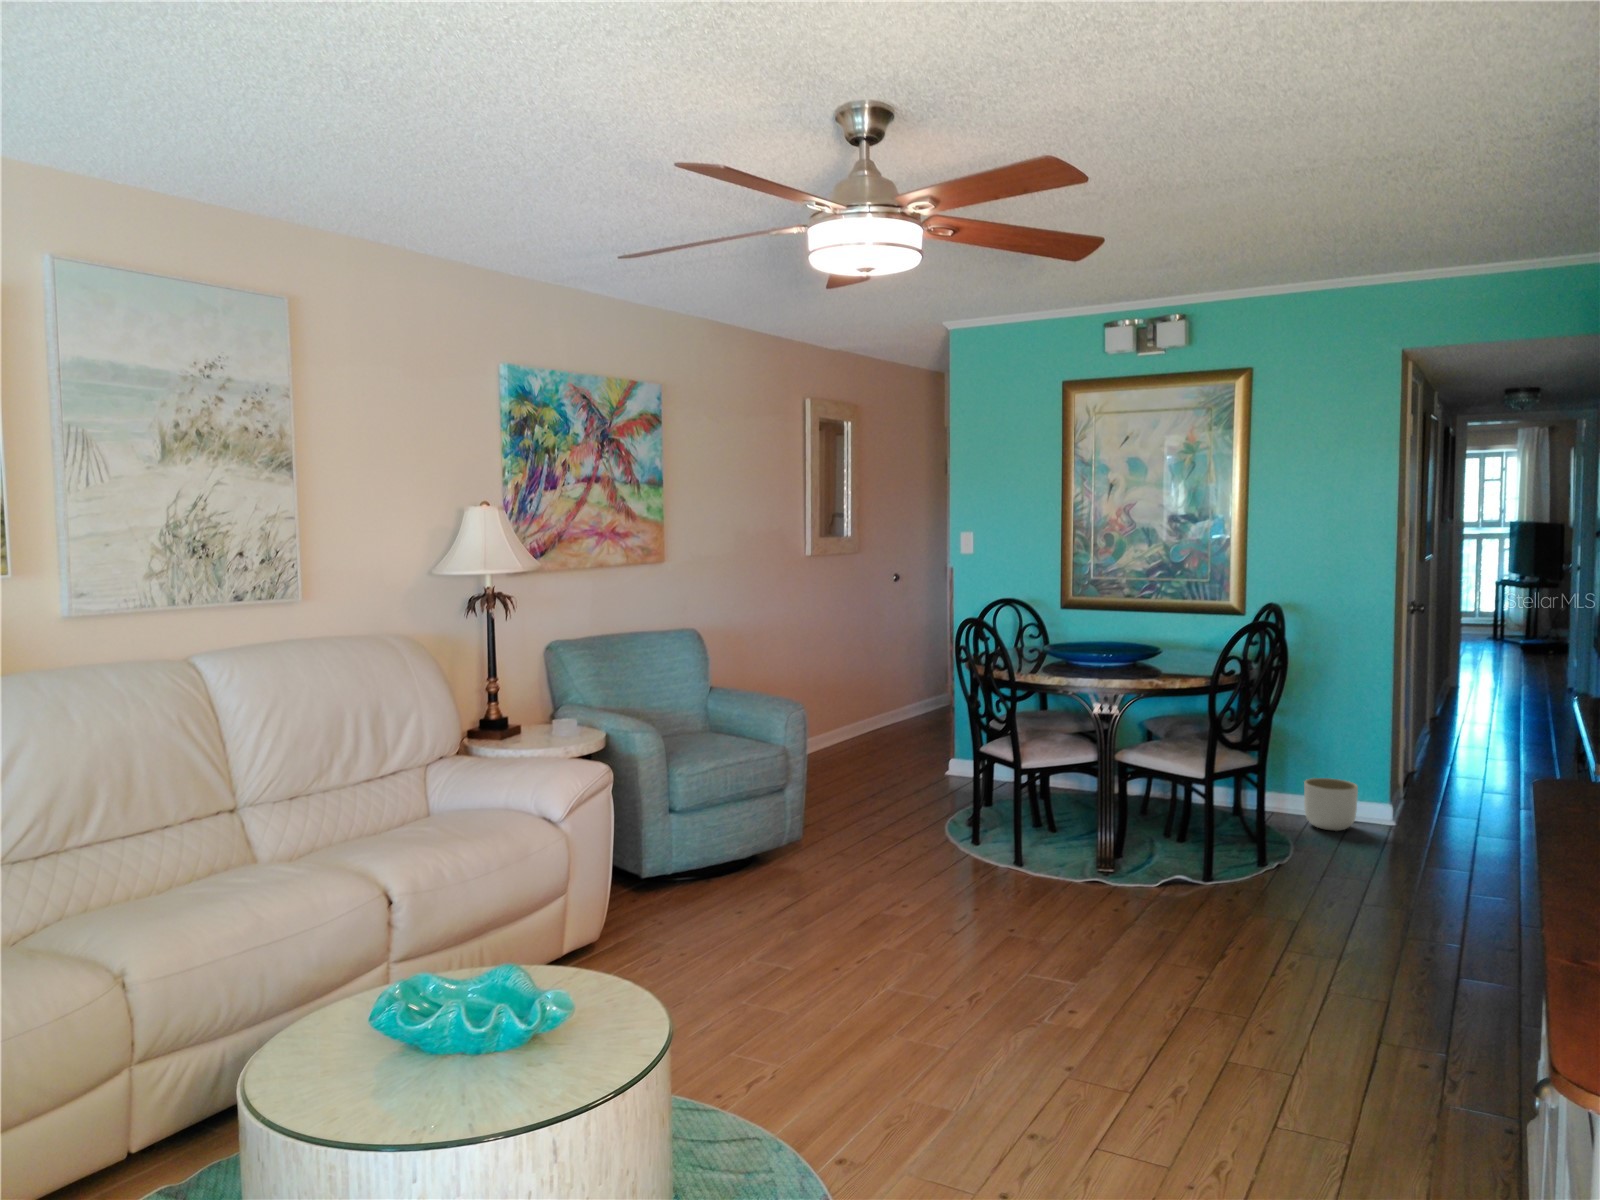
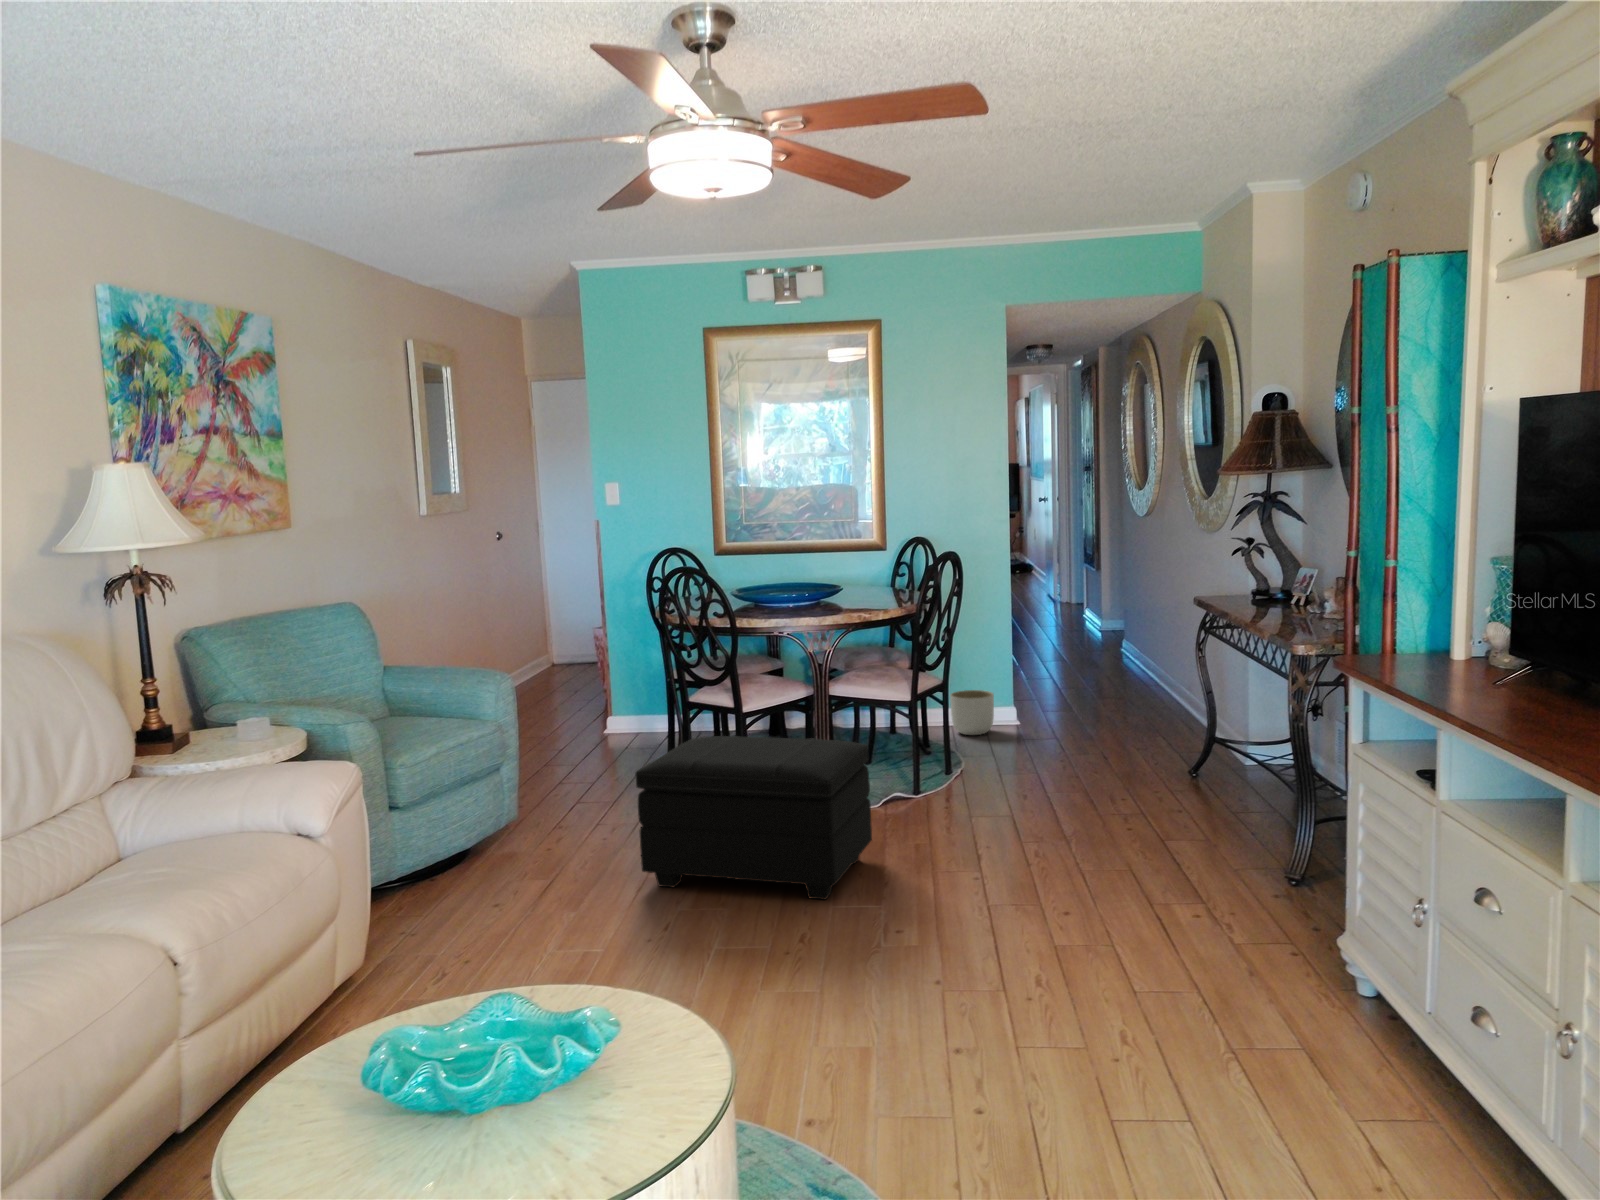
footstool: none [859,788,1102,976] -> present [635,736,872,900]

